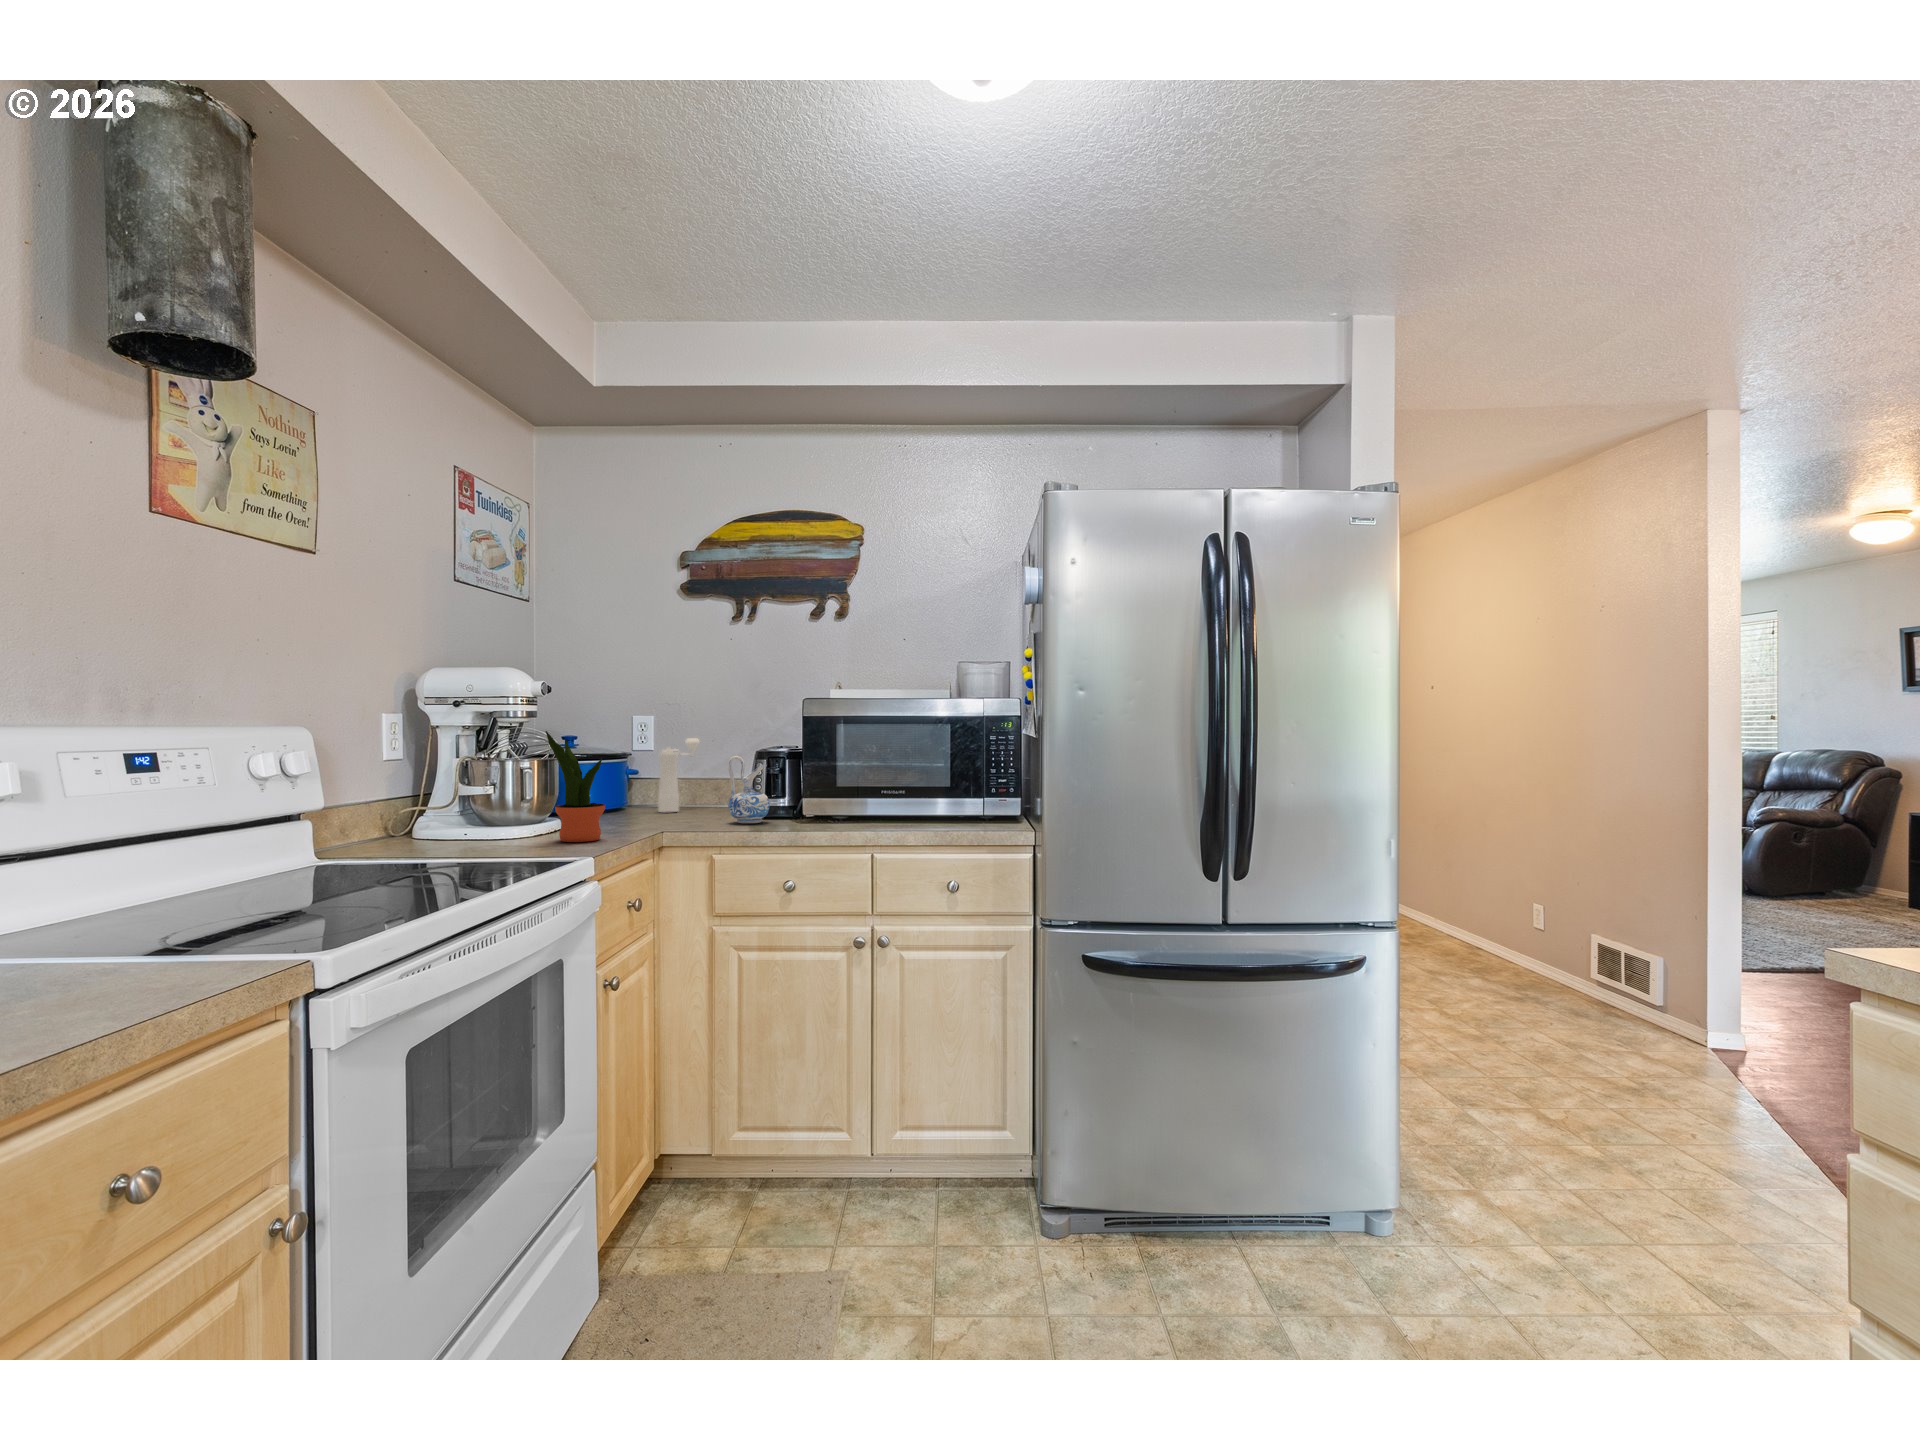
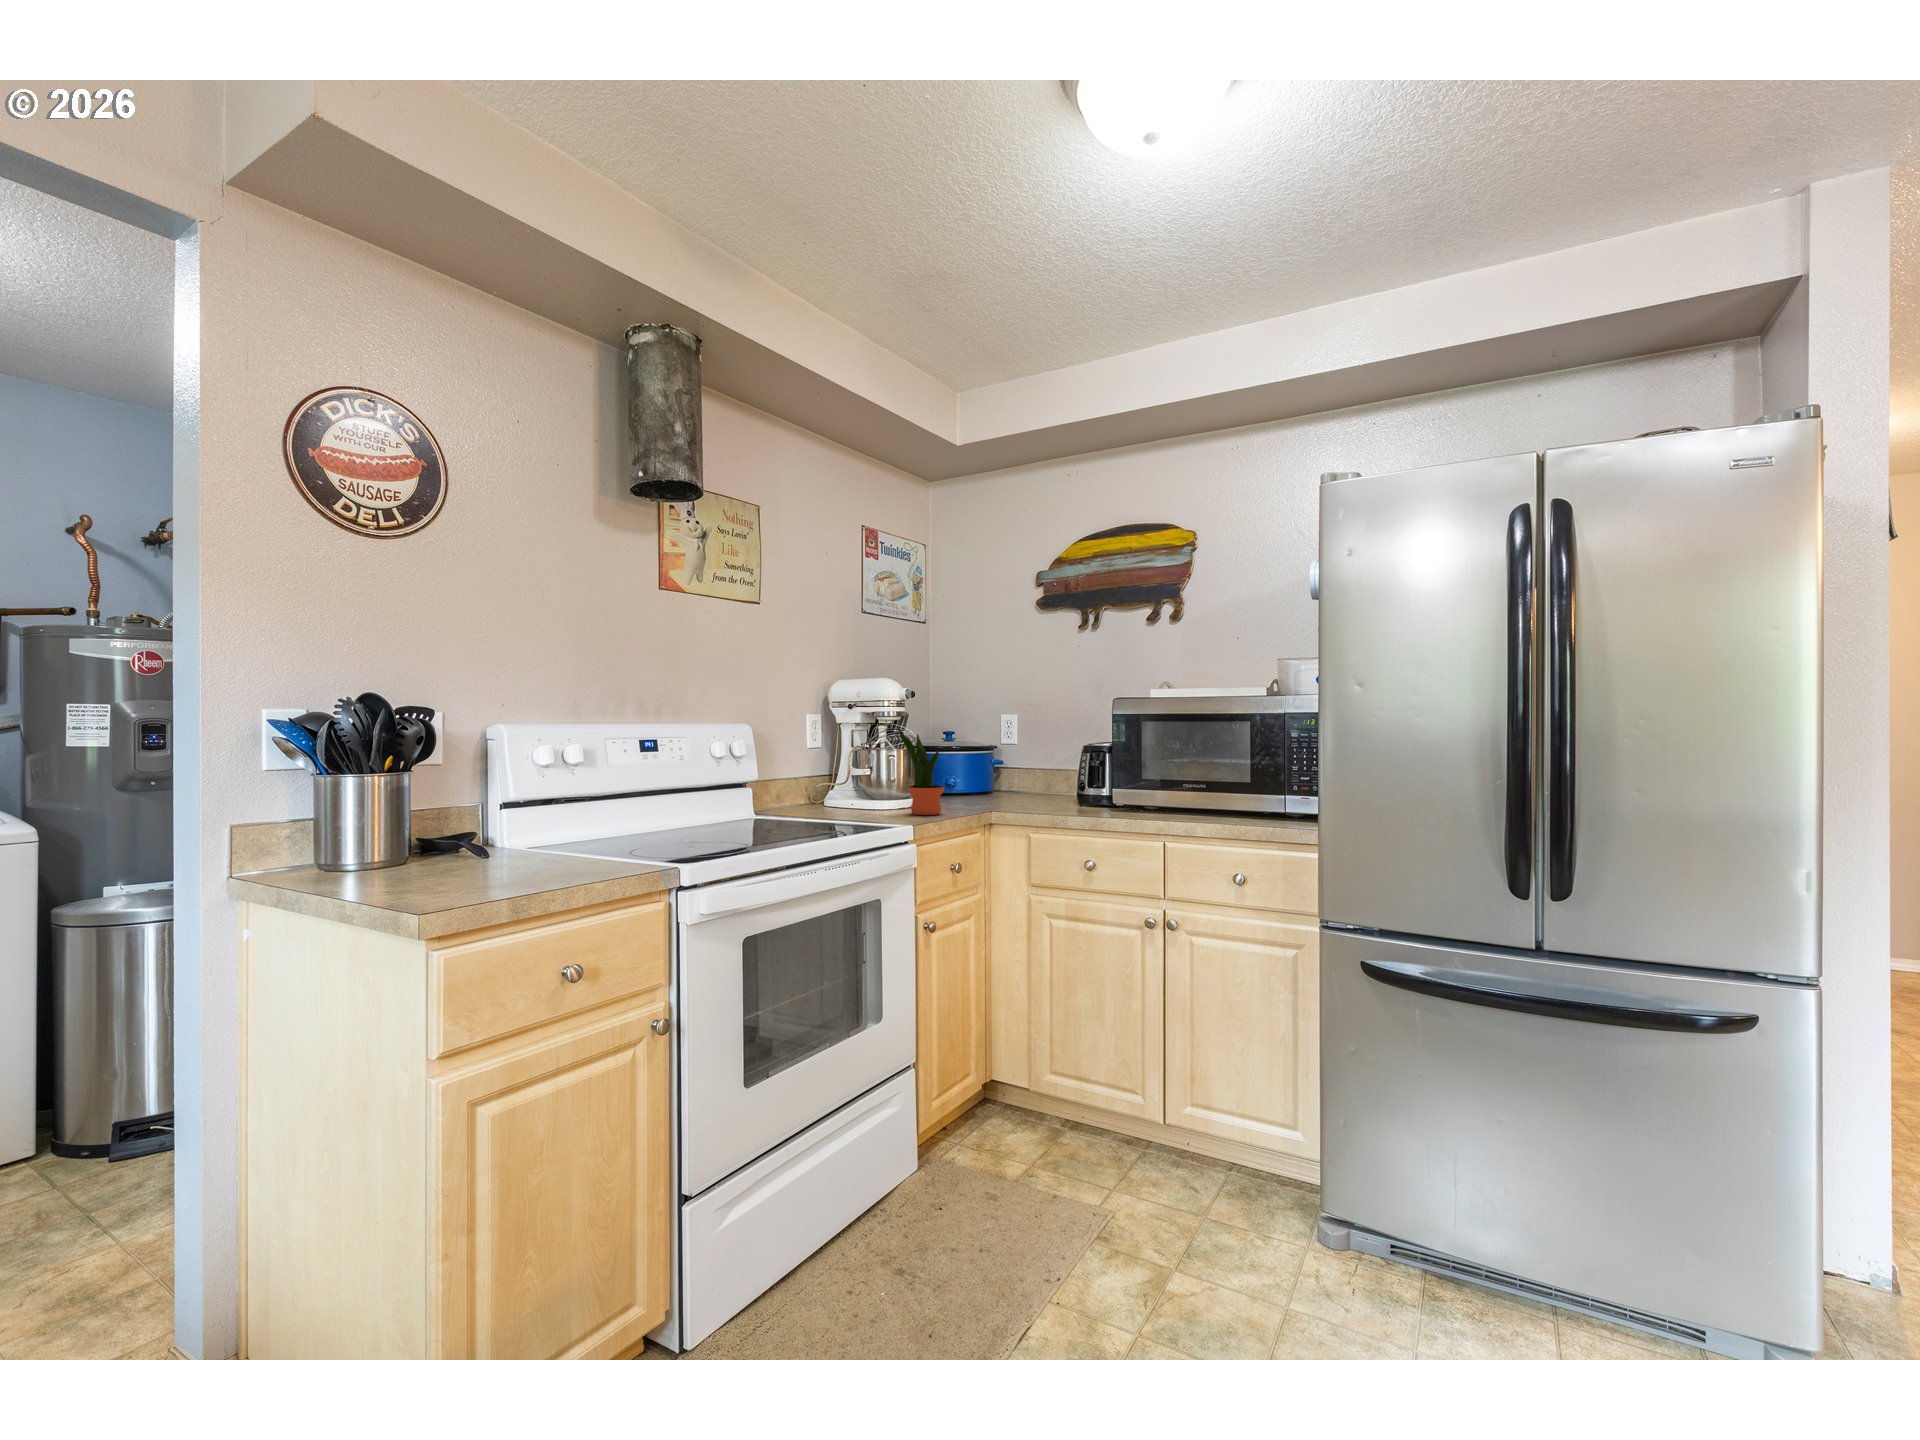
pepper mill: present [658,738,699,813] -> none [1014,734,1052,797]
ceramic pitcher: present [728,756,769,823] -> none [1054,750,1089,809]

